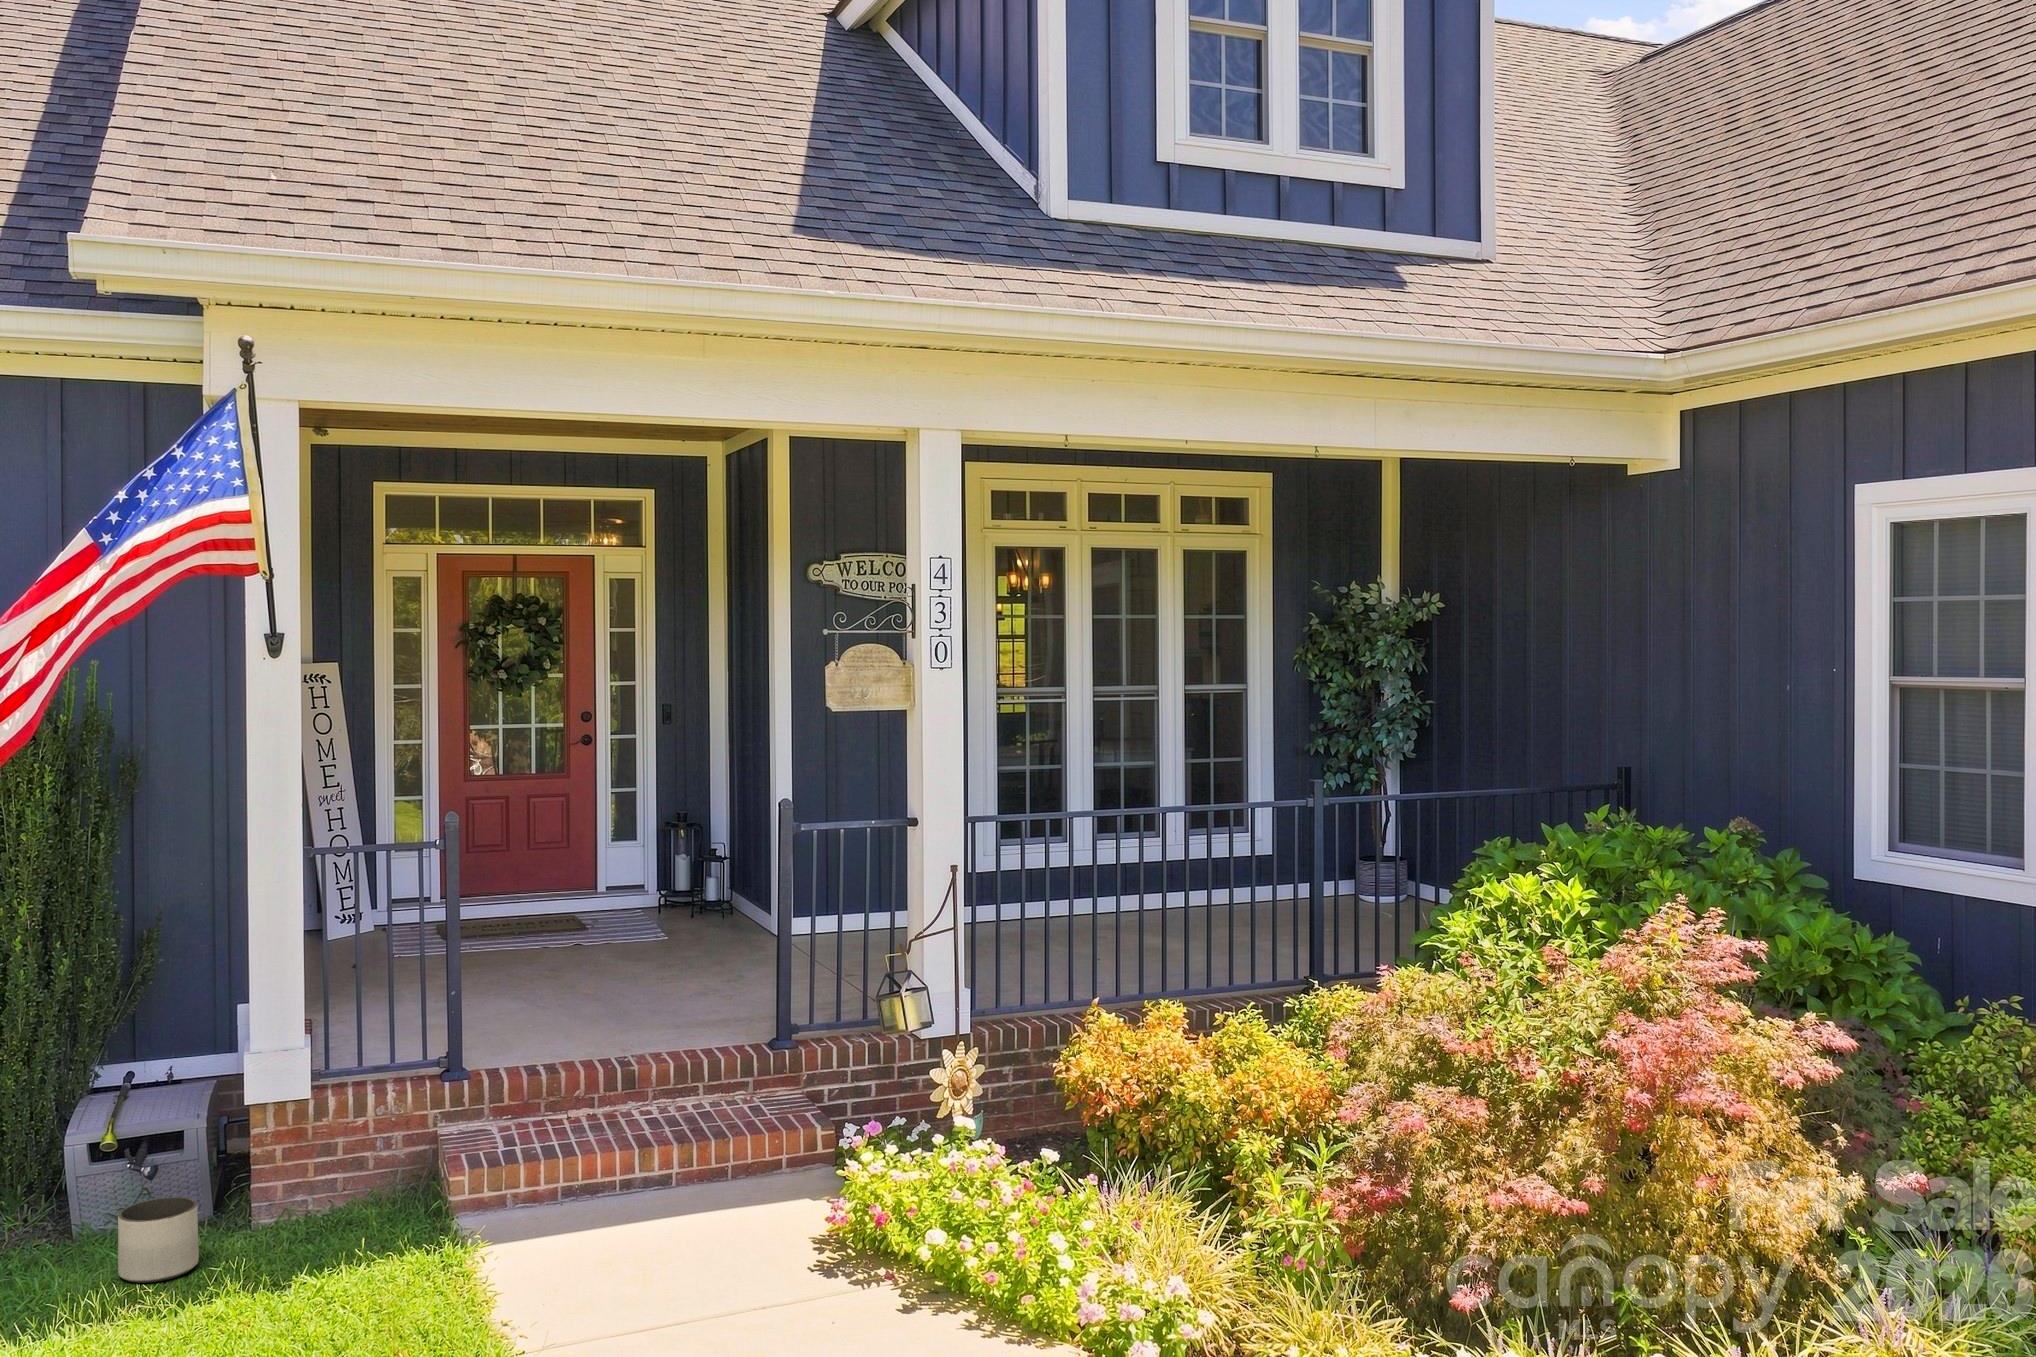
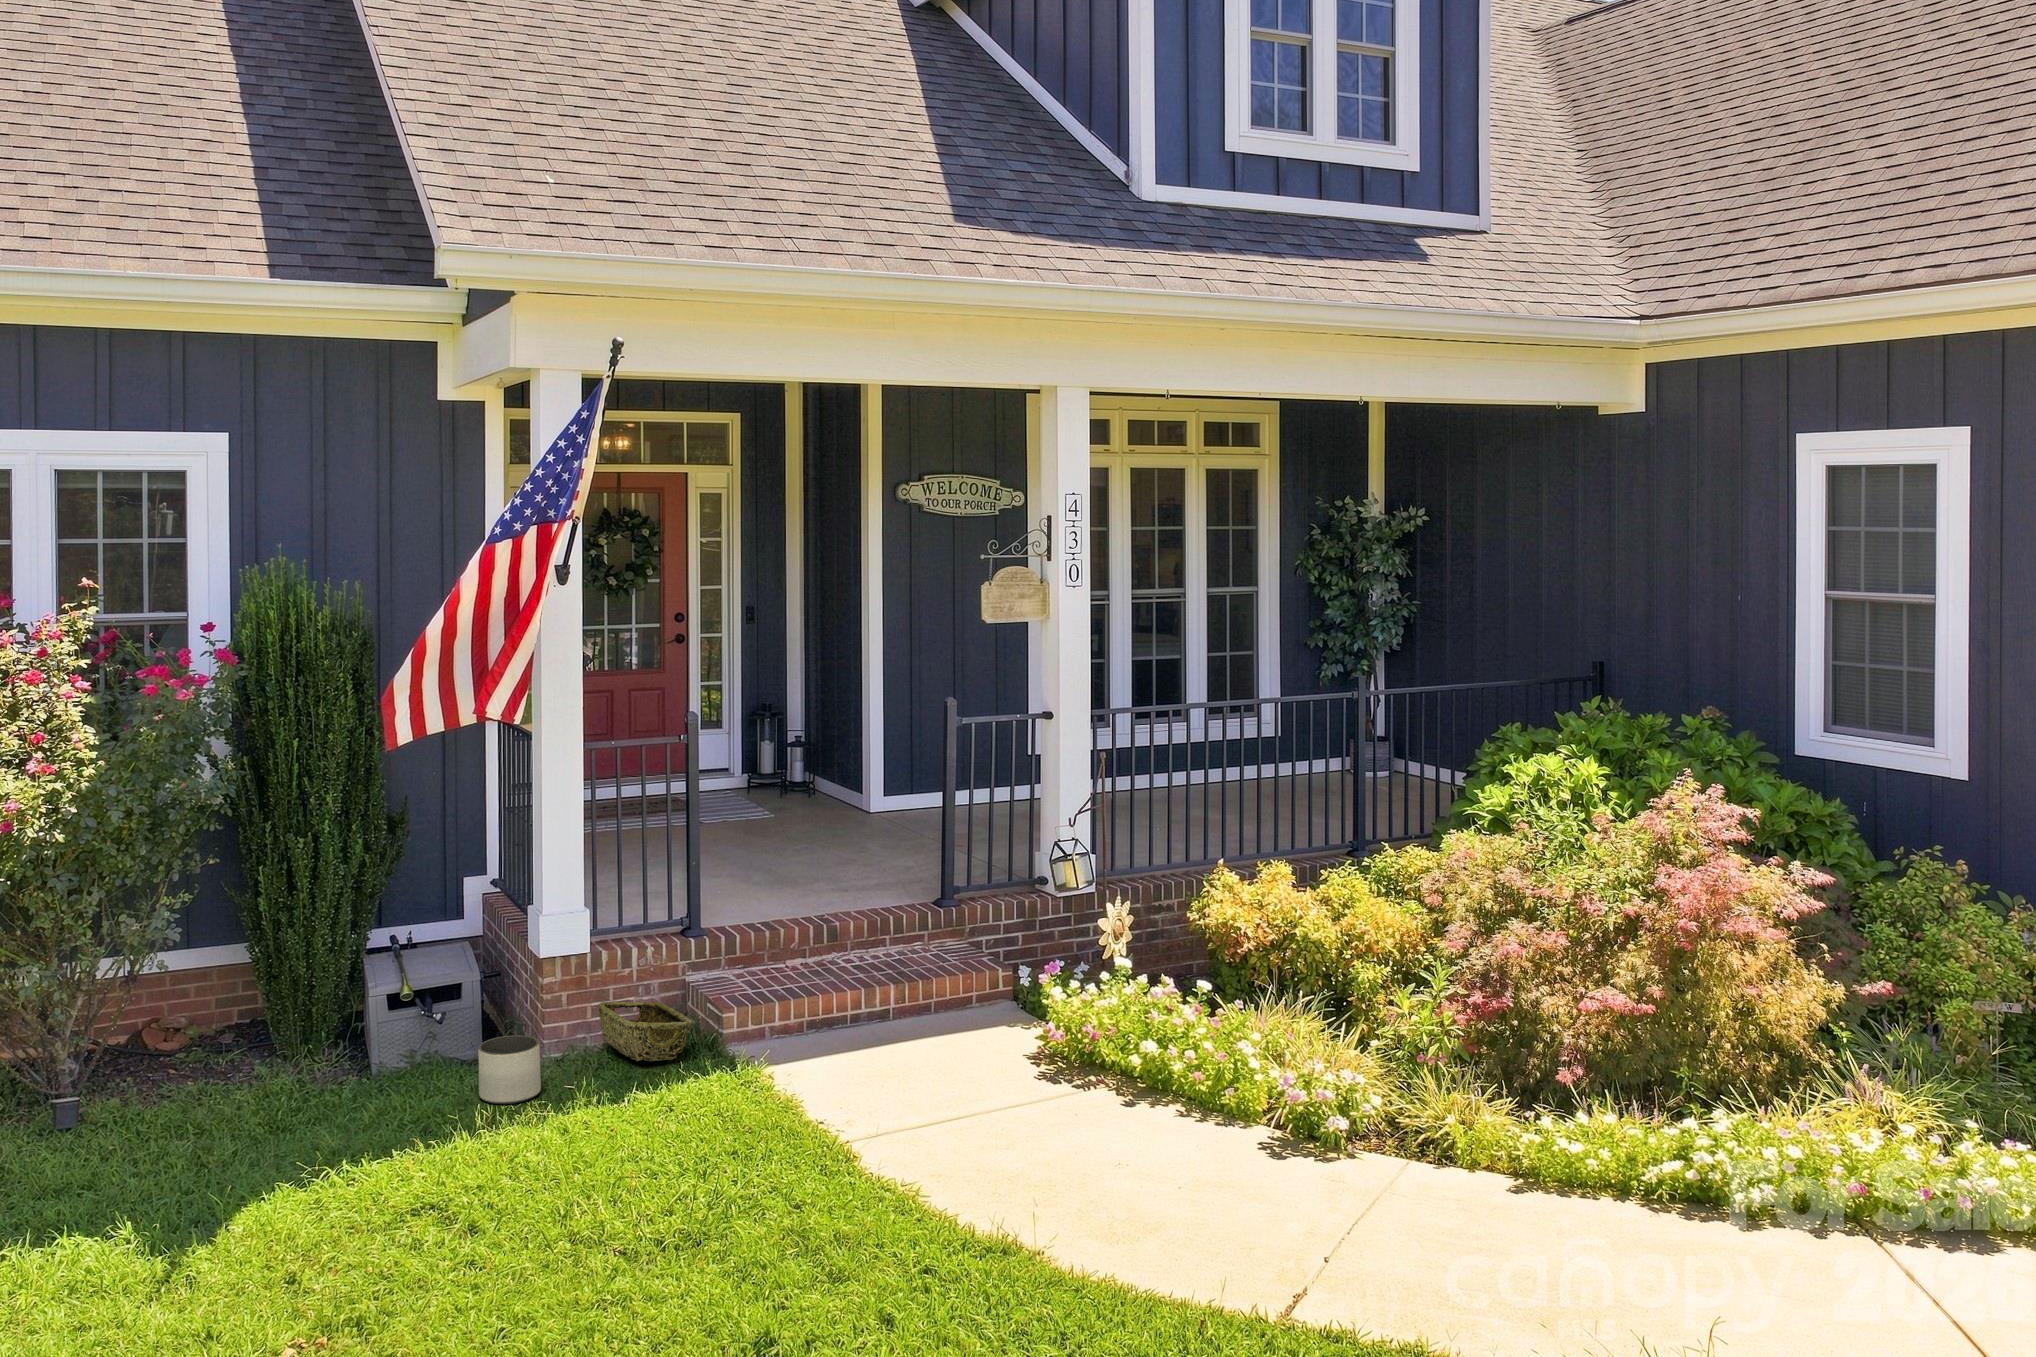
woven basket: none [315,1155,411,1231] -> present [599,1001,692,1061]

